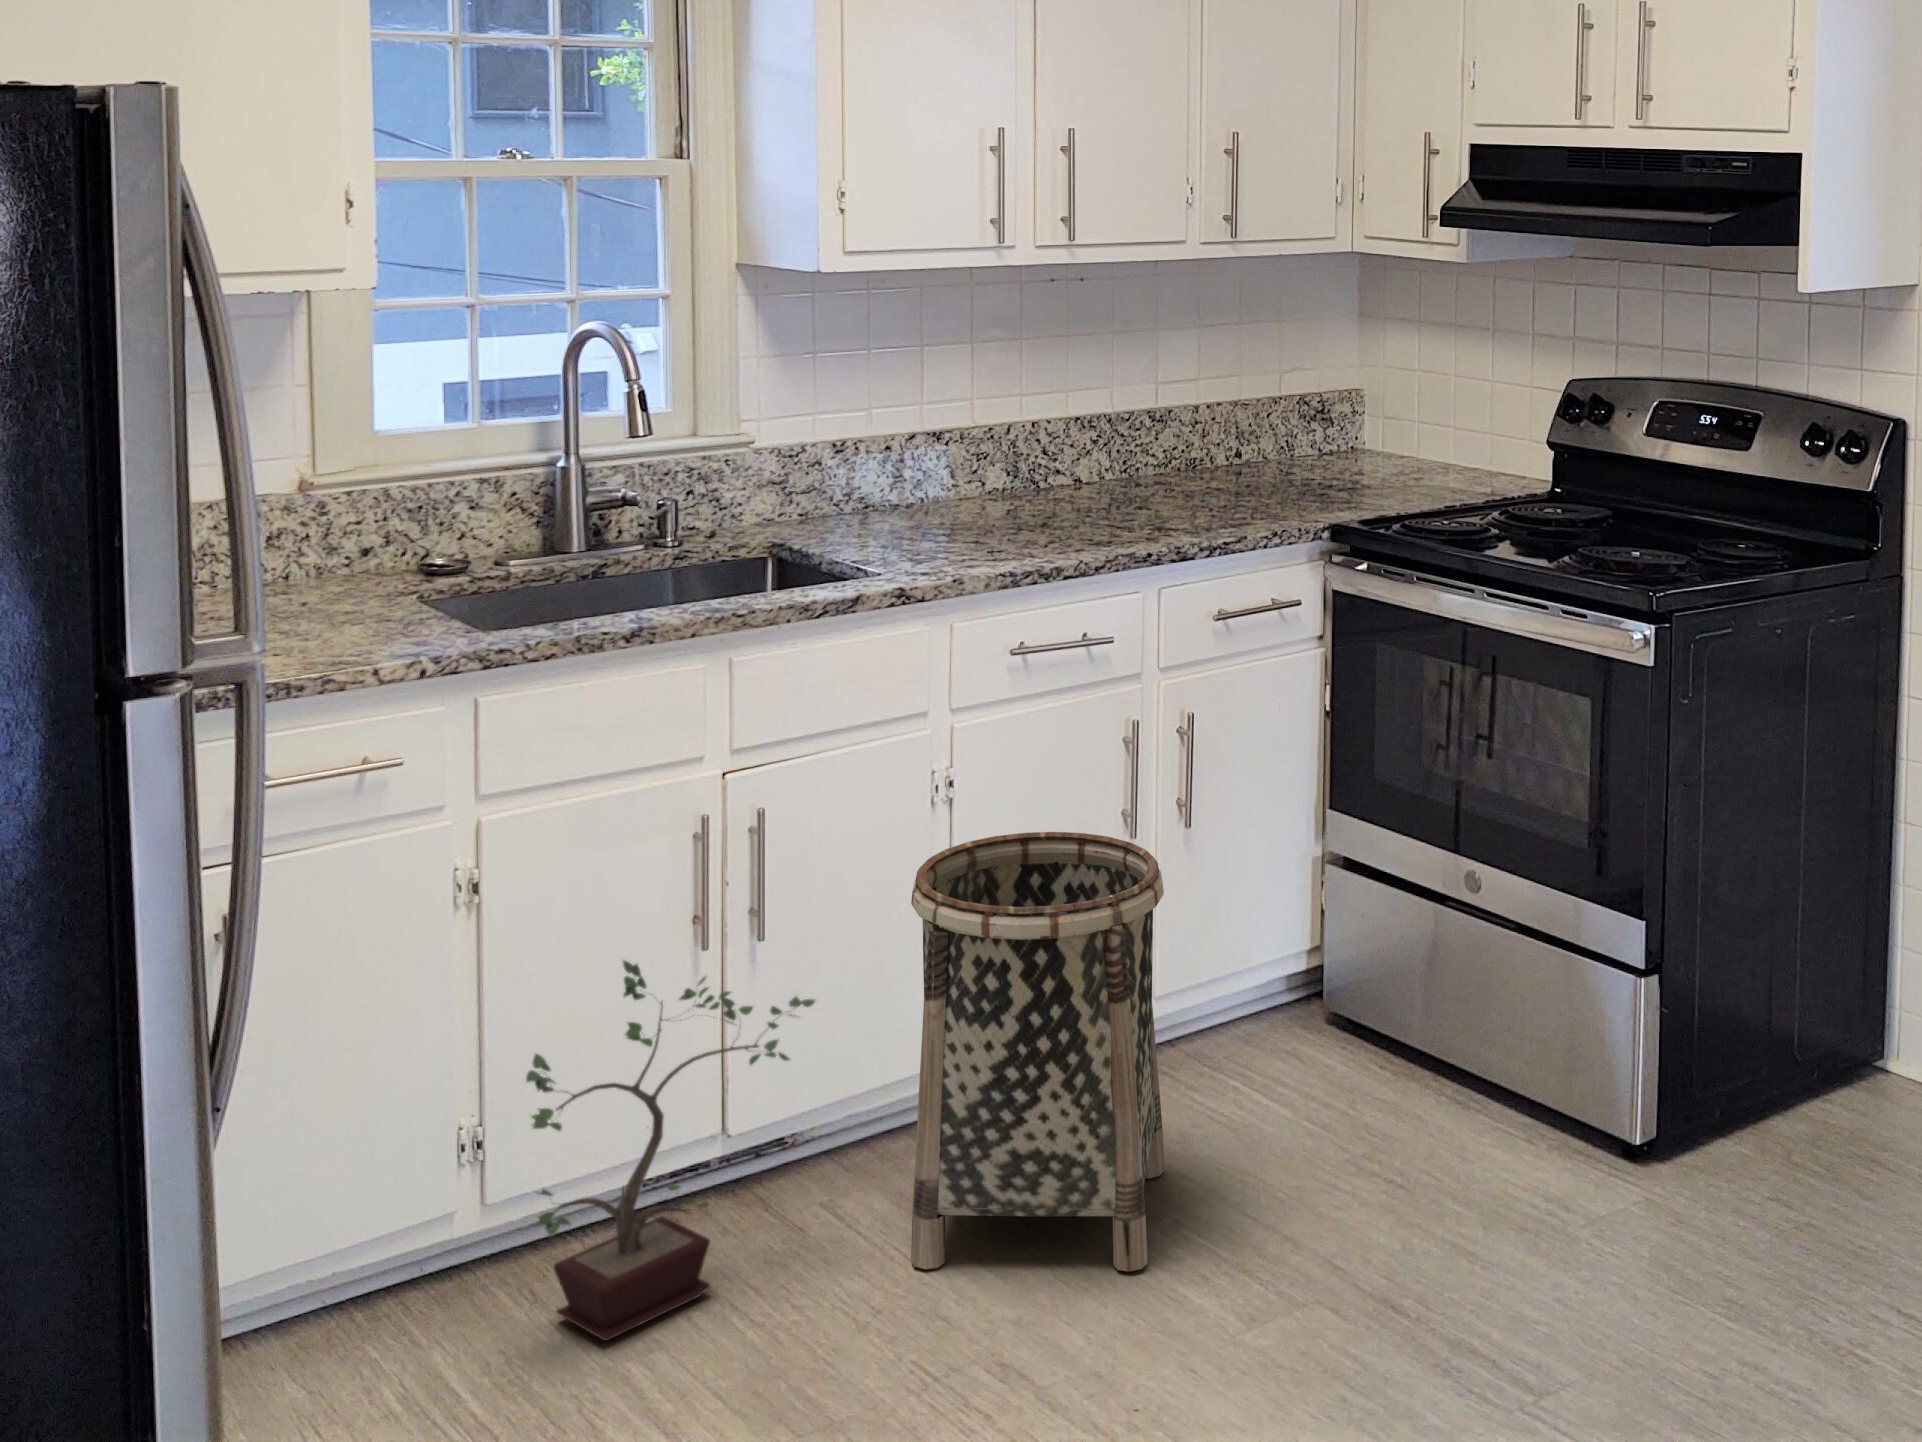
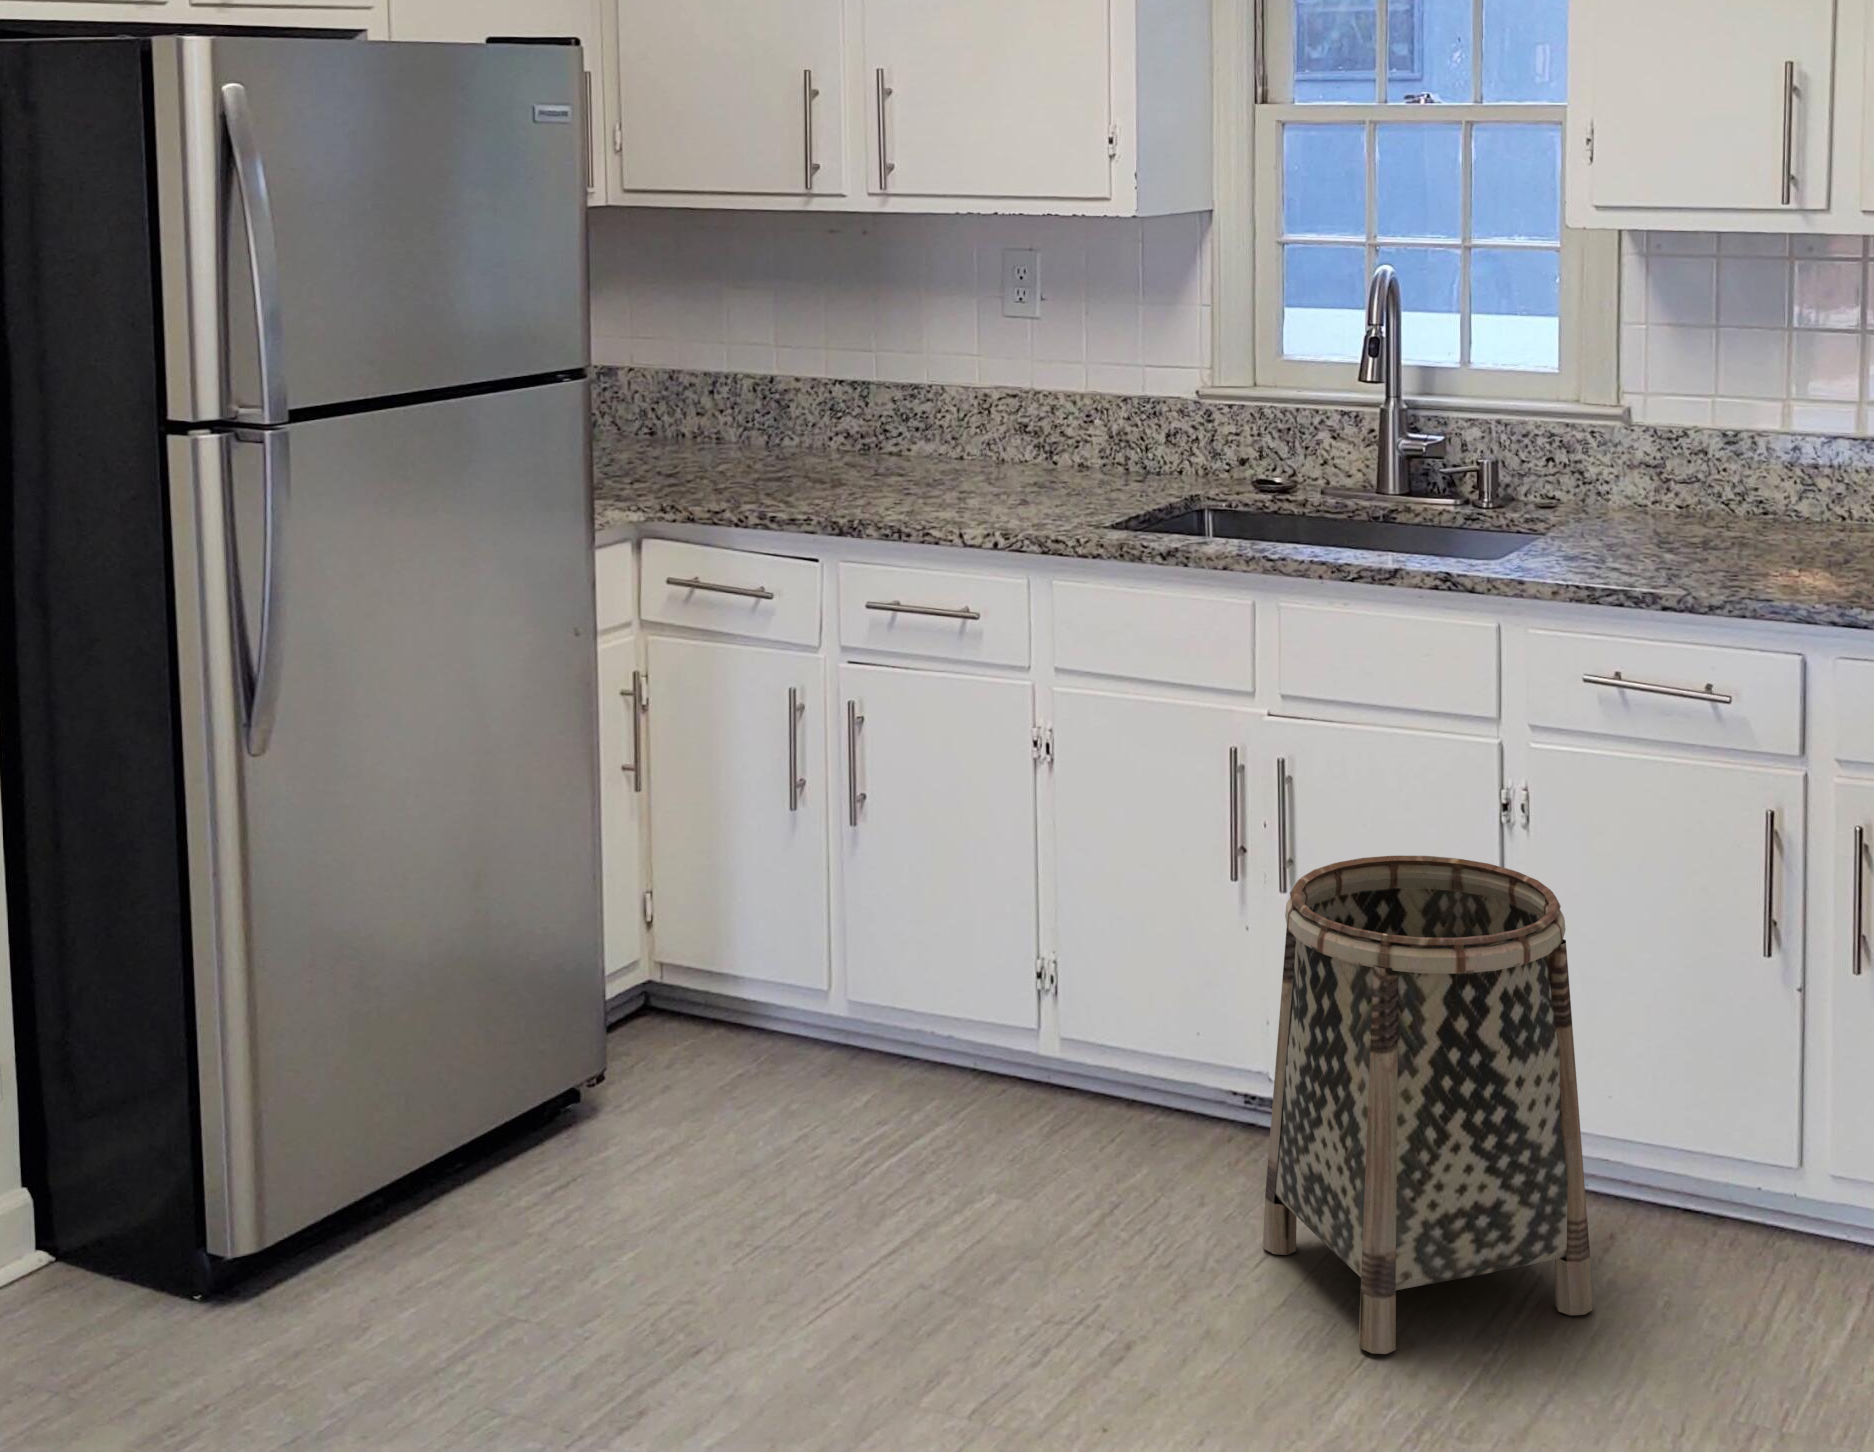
potted plant: present [526,961,815,1341] -> none [976,838,1255,1170]

